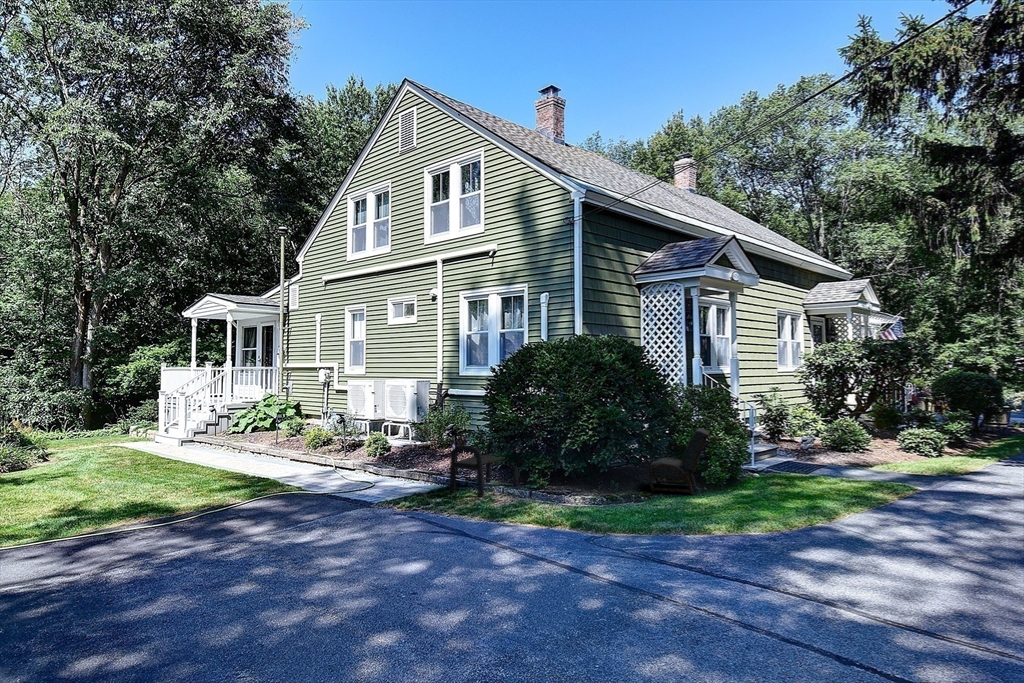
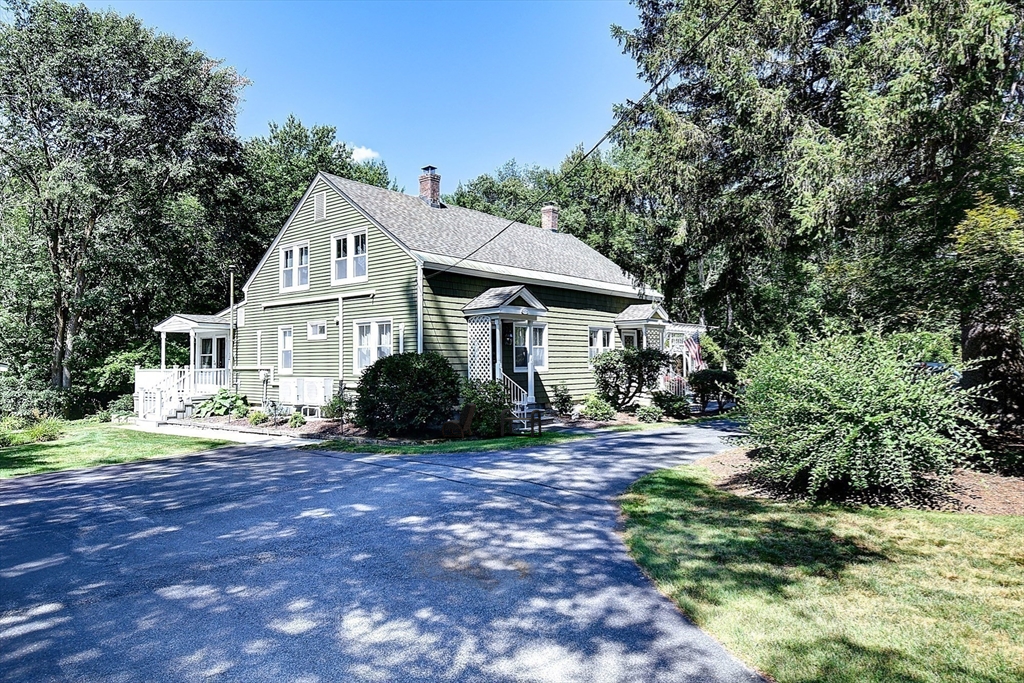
bench: present [450,440,518,497] -> present [501,409,542,437]

